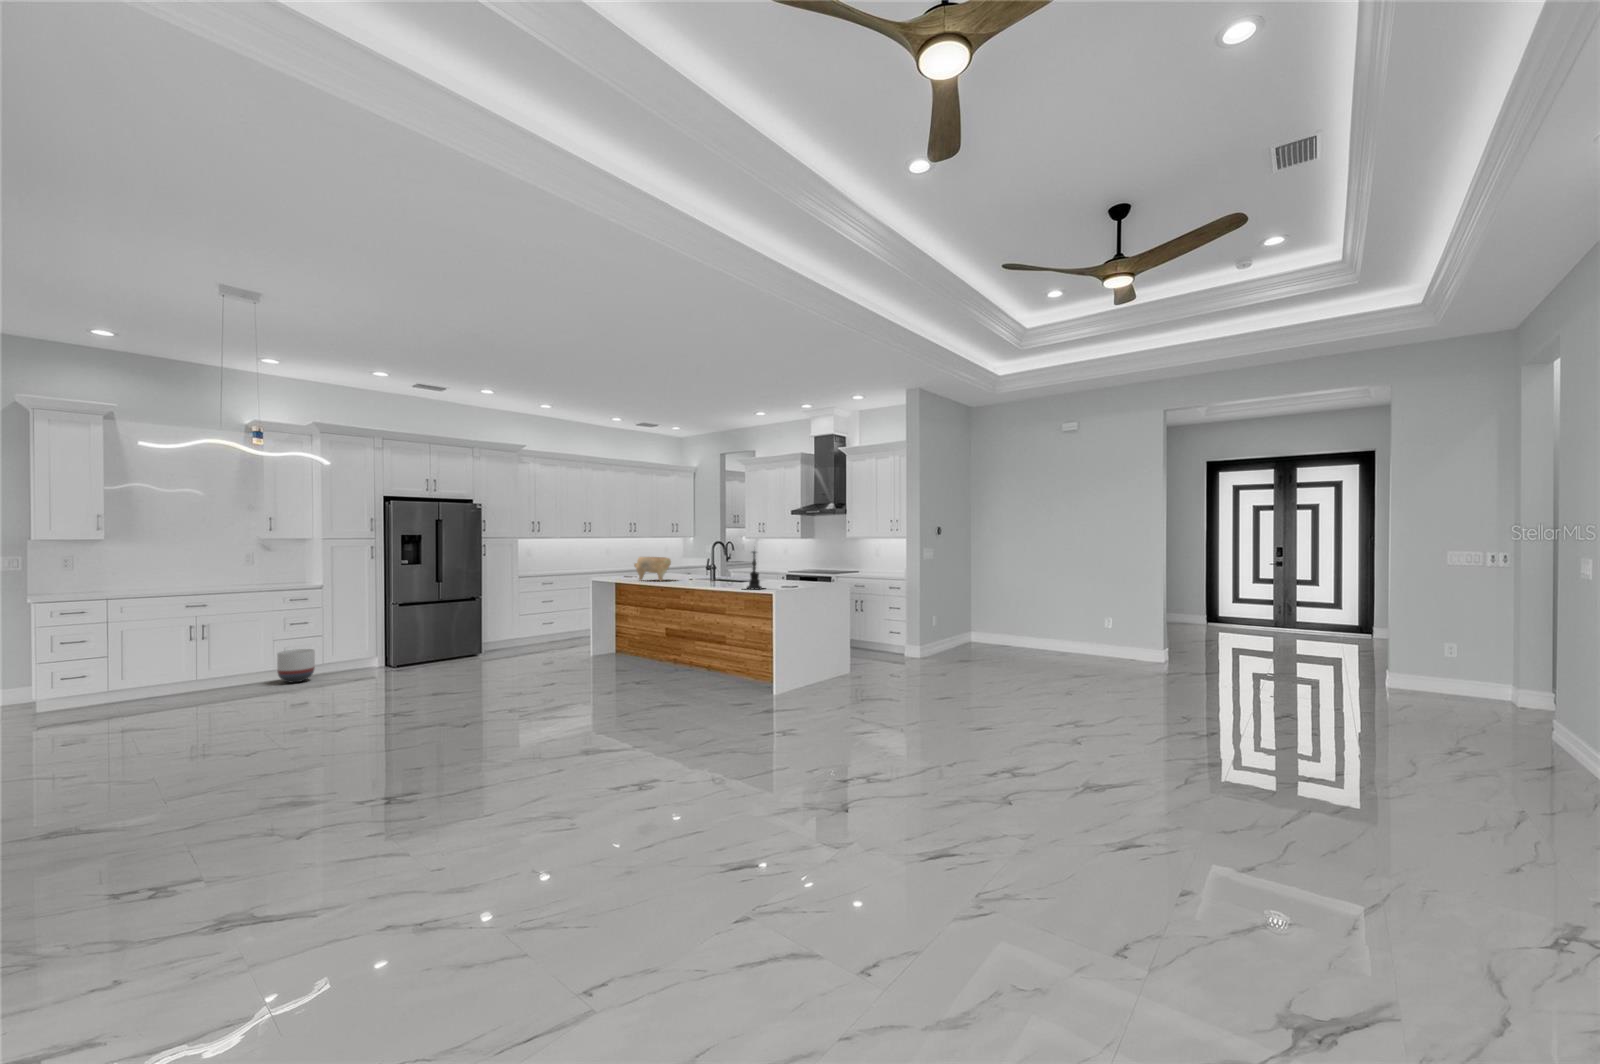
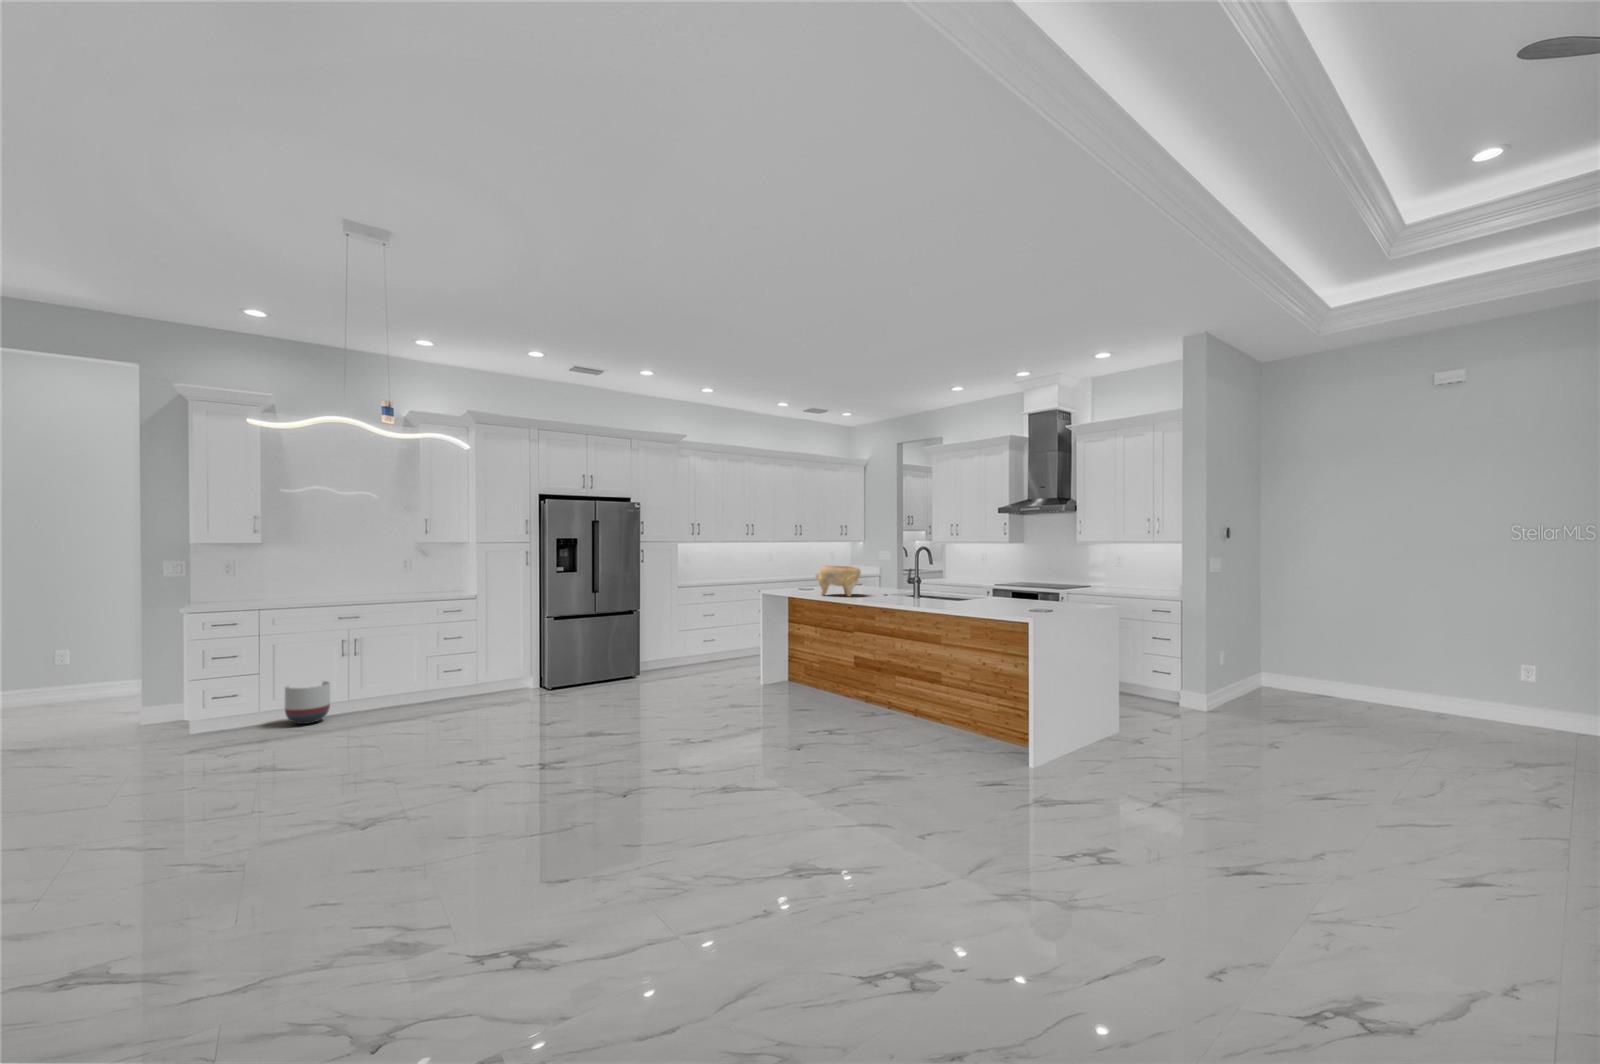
candle holder: present [746,551,762,590] -> none [966,554,1001,613]
planter: present [277,649,315,683] -> present [285,681,330,724]

